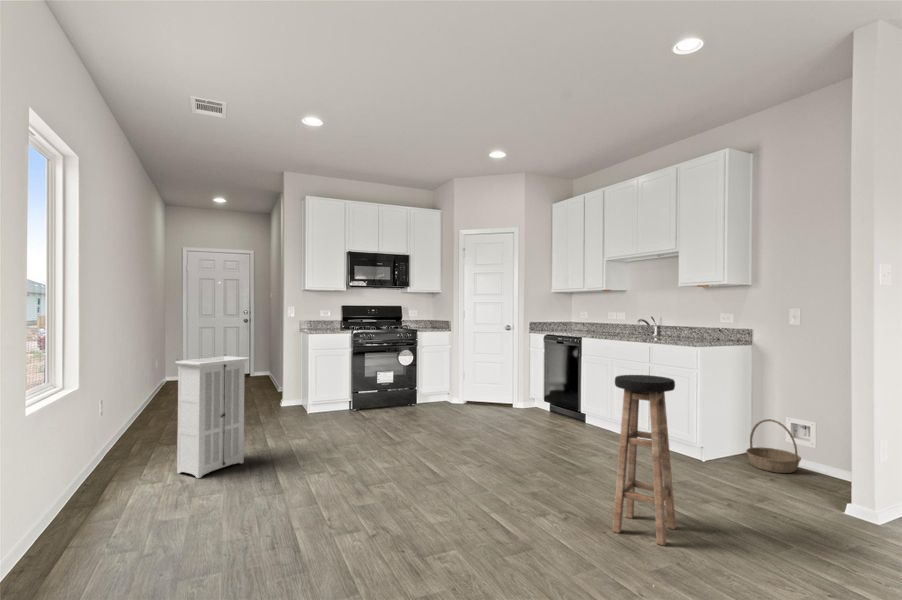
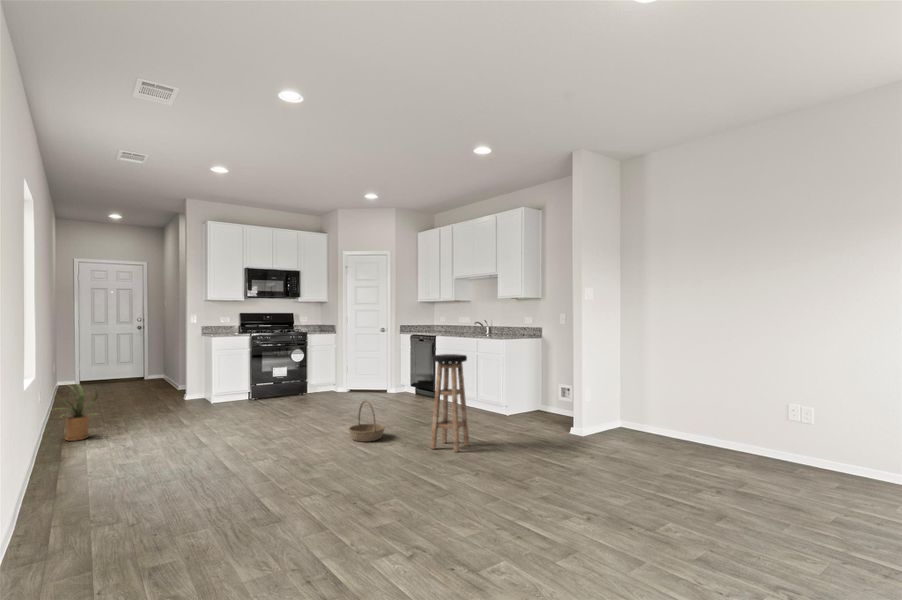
storage cabinet: present [176,356,249,478] -> none [116,352,174,444]
house plant: none [104,390,162,466] -> present [63,384,98,441]
basket: present [746,419,801,473] -> present [348,401,385,442]

